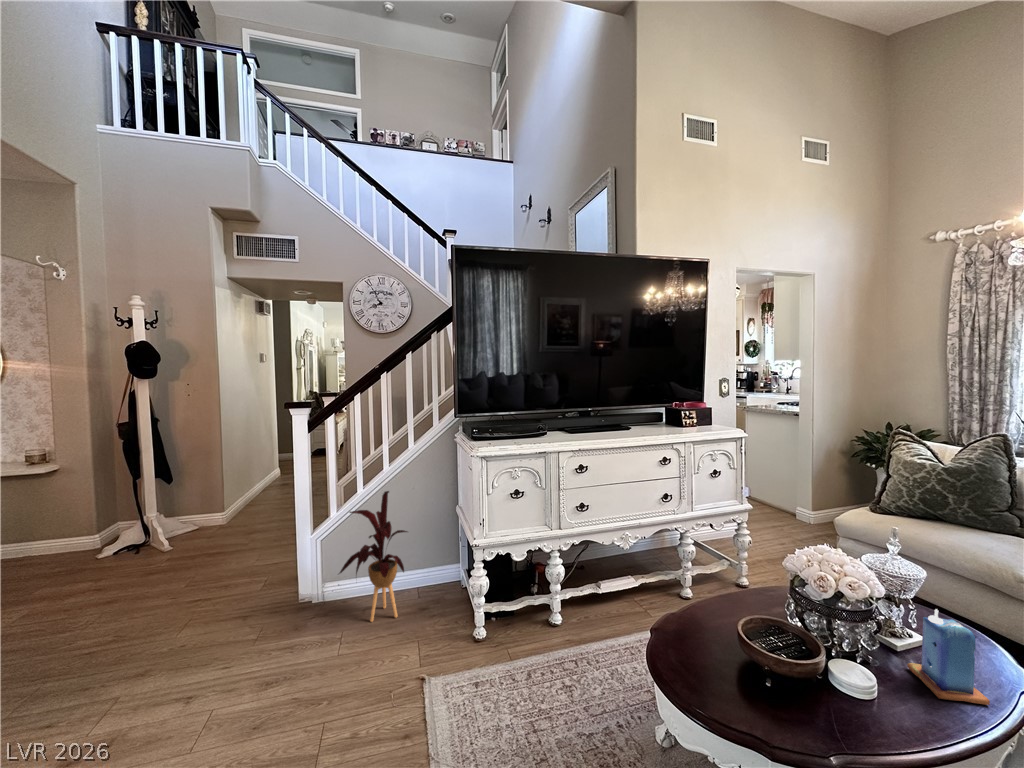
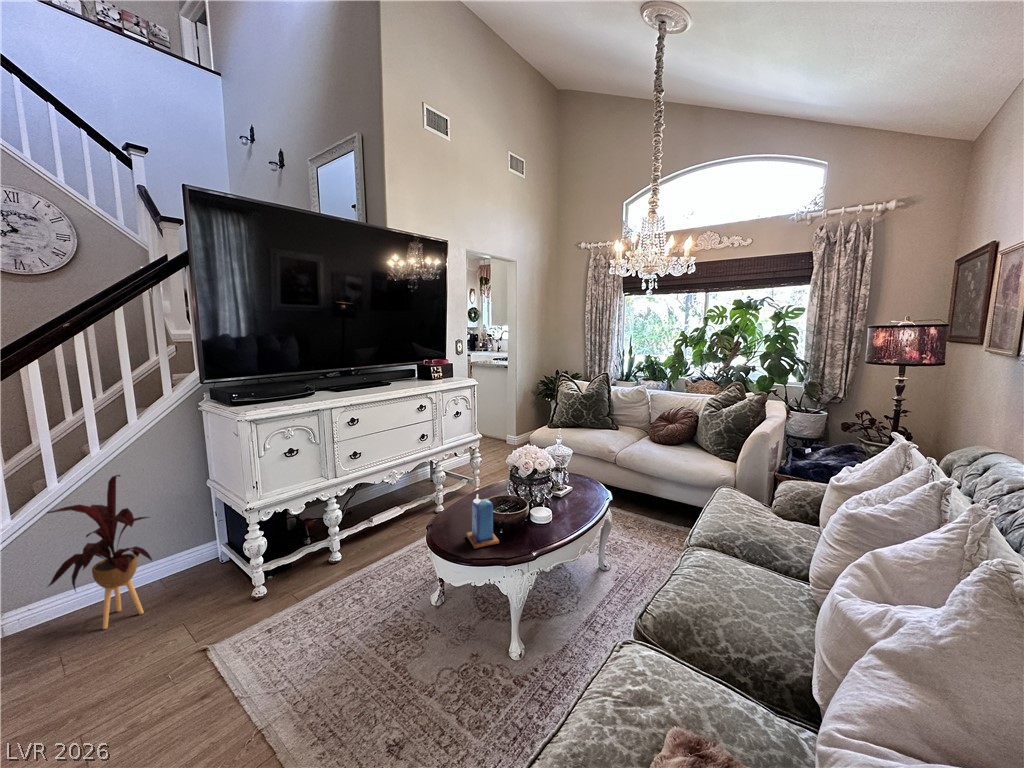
candle: present [907,609,990,705] -> present [466,494,499,549]

